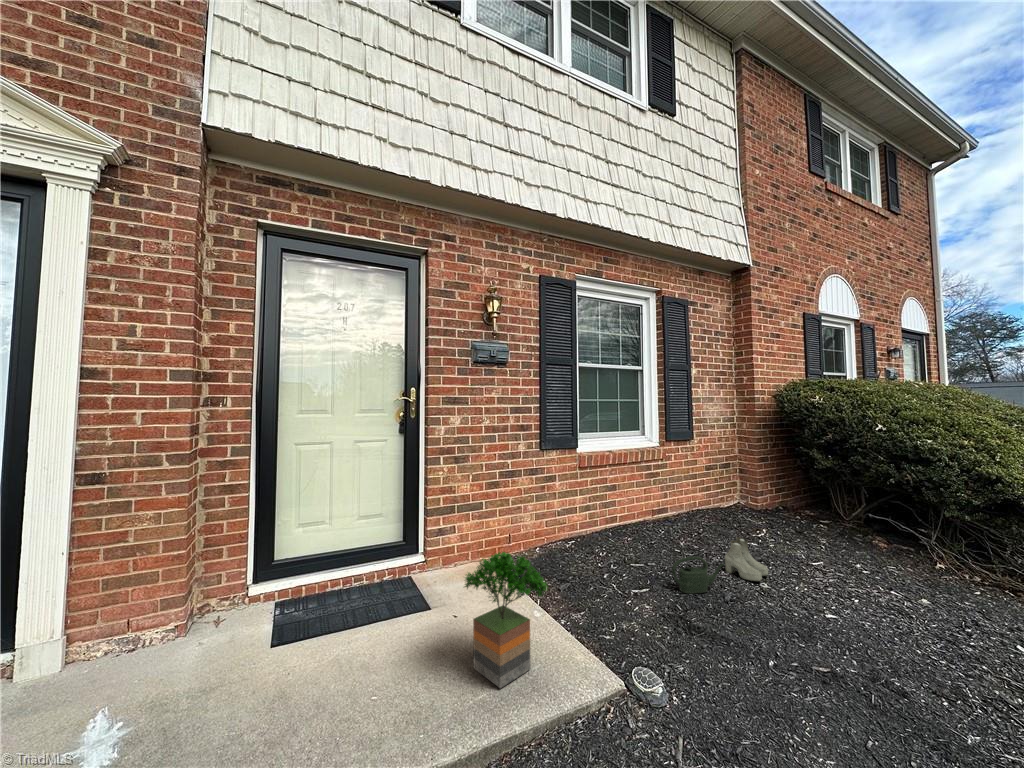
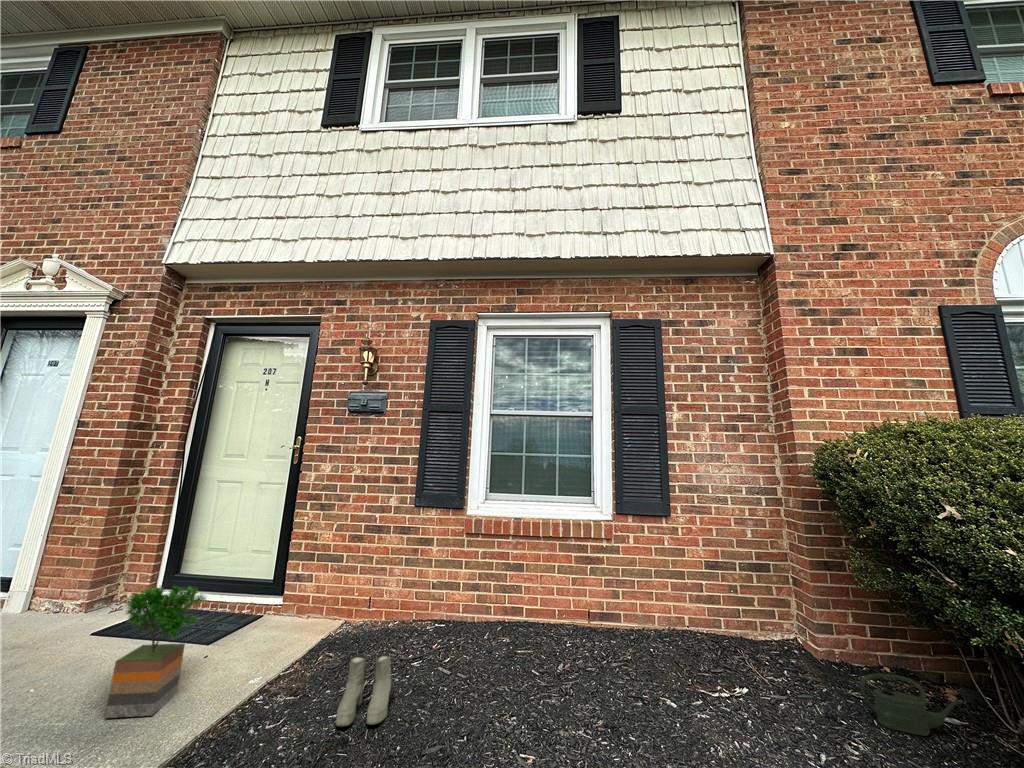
boots: present [725,537,768,581] -> present [336,653,391,727]
watering can: present [672,556,724,594] -> present [860,673,962,736]

